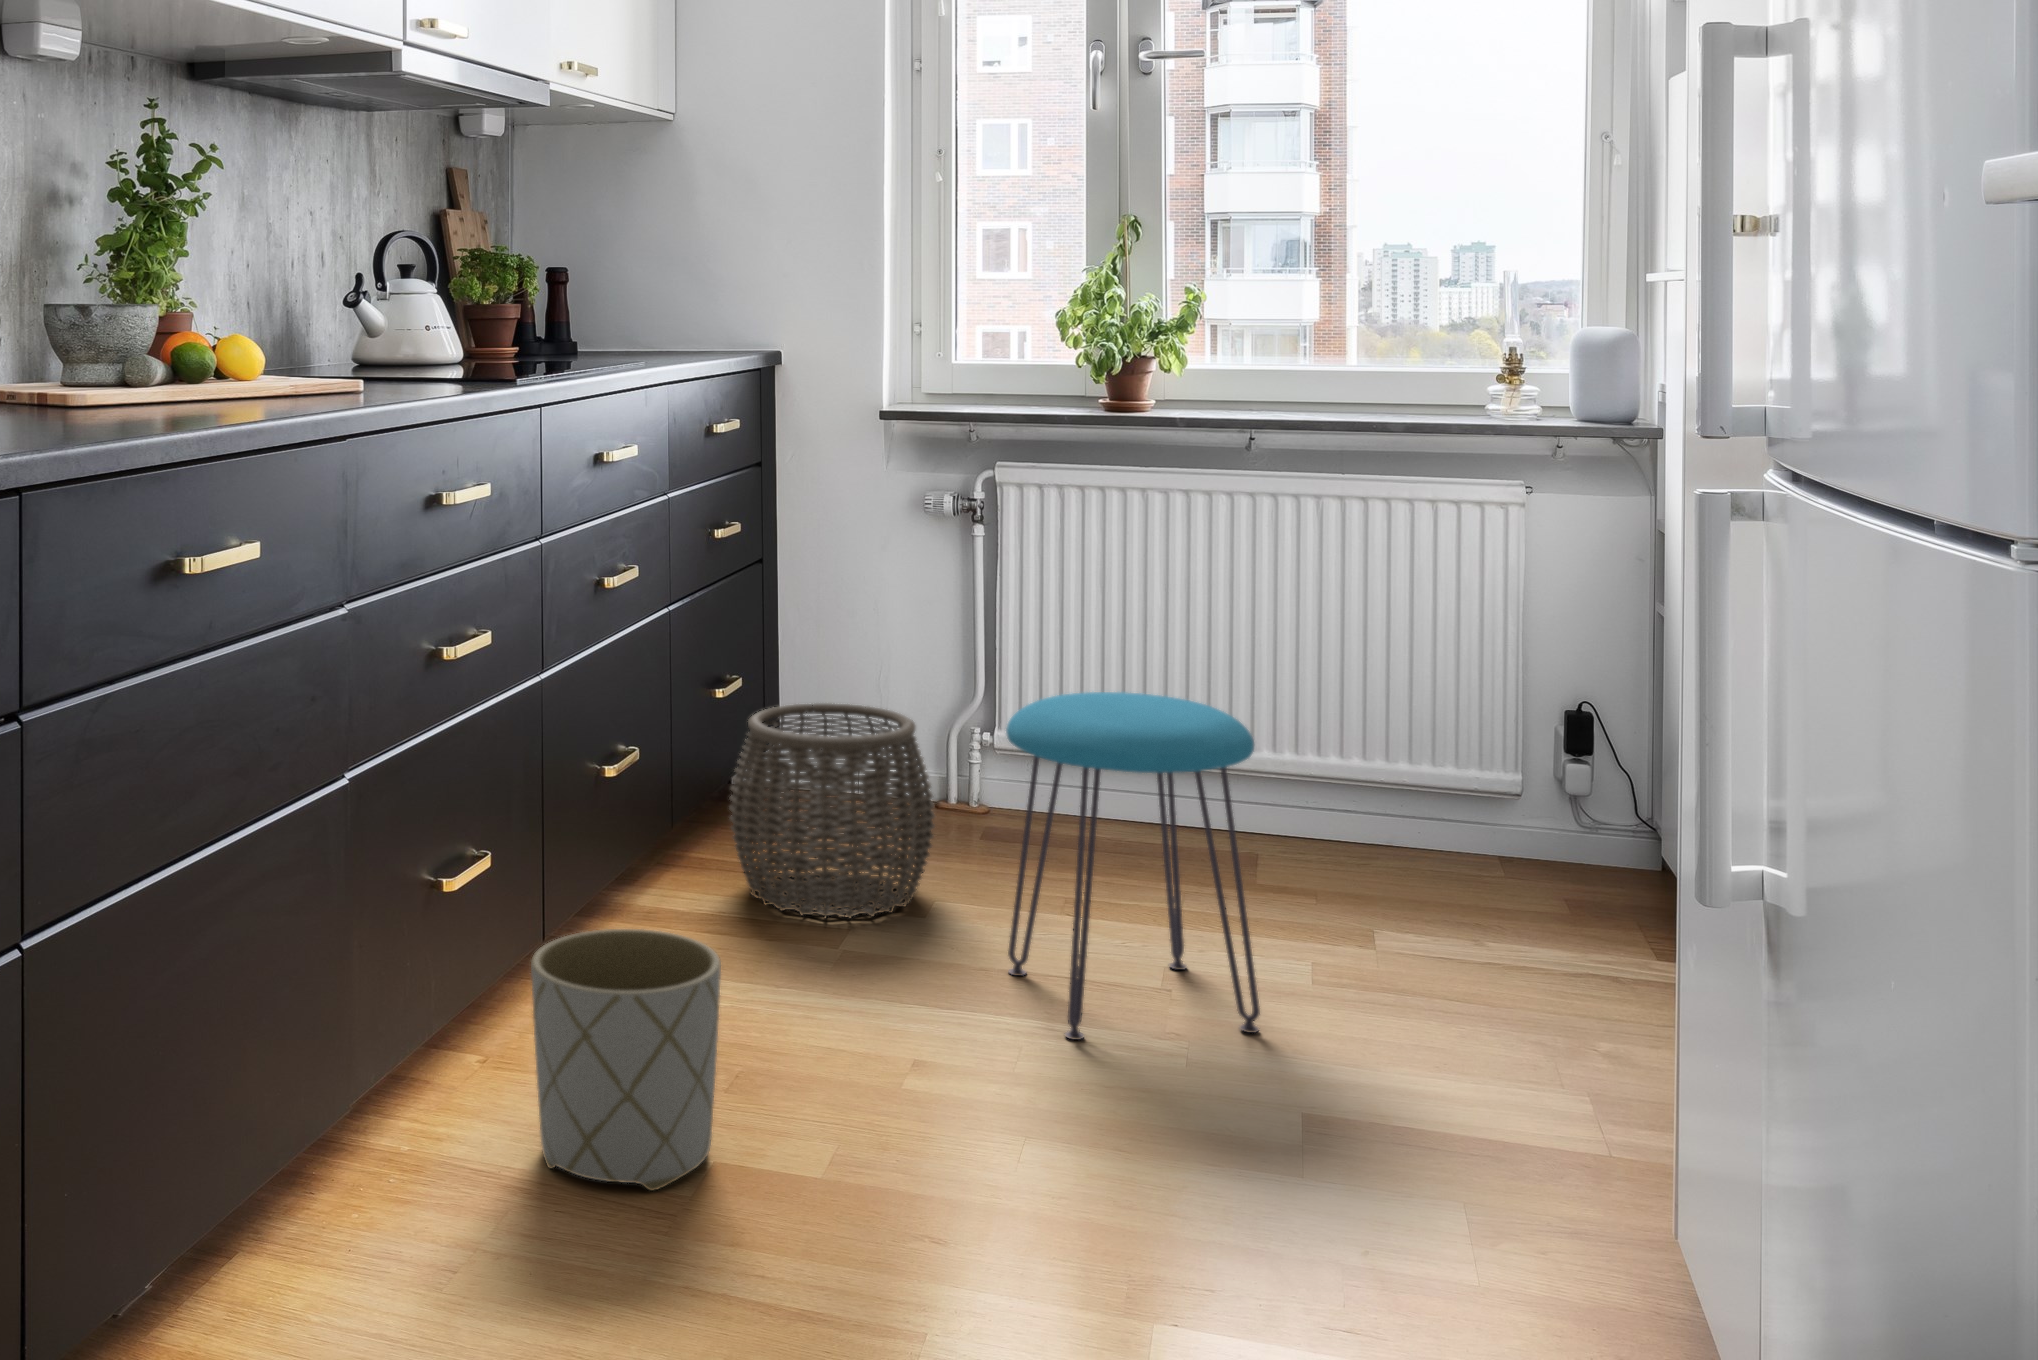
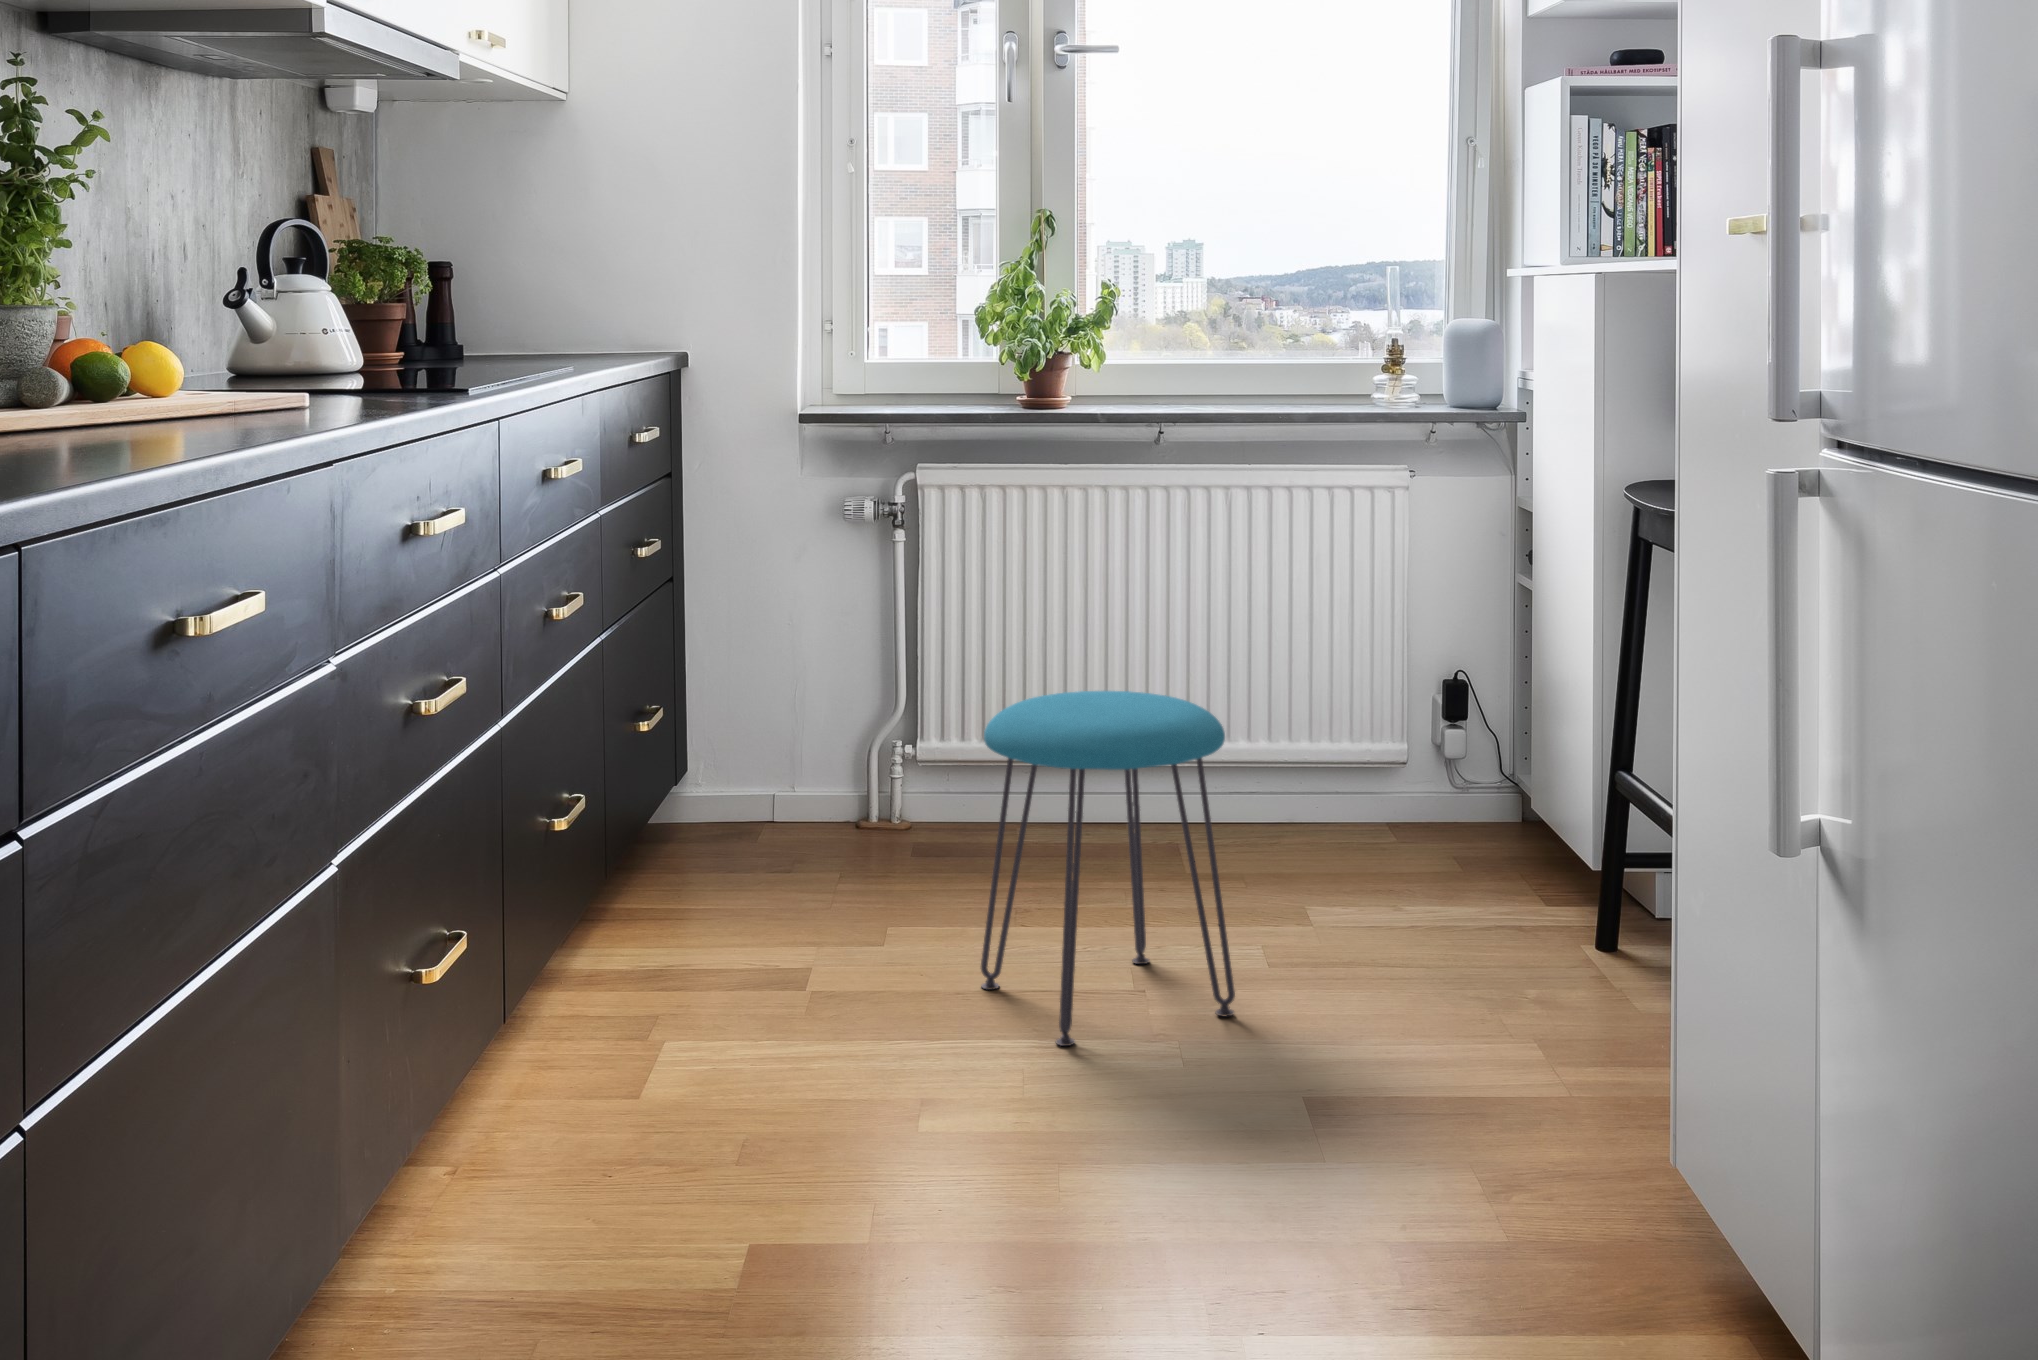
woven basket: present [729,703,935,918] -> none [667,726,887,955]
planter: present [531,929,721,1191] -> none [537,986,749,1269]

